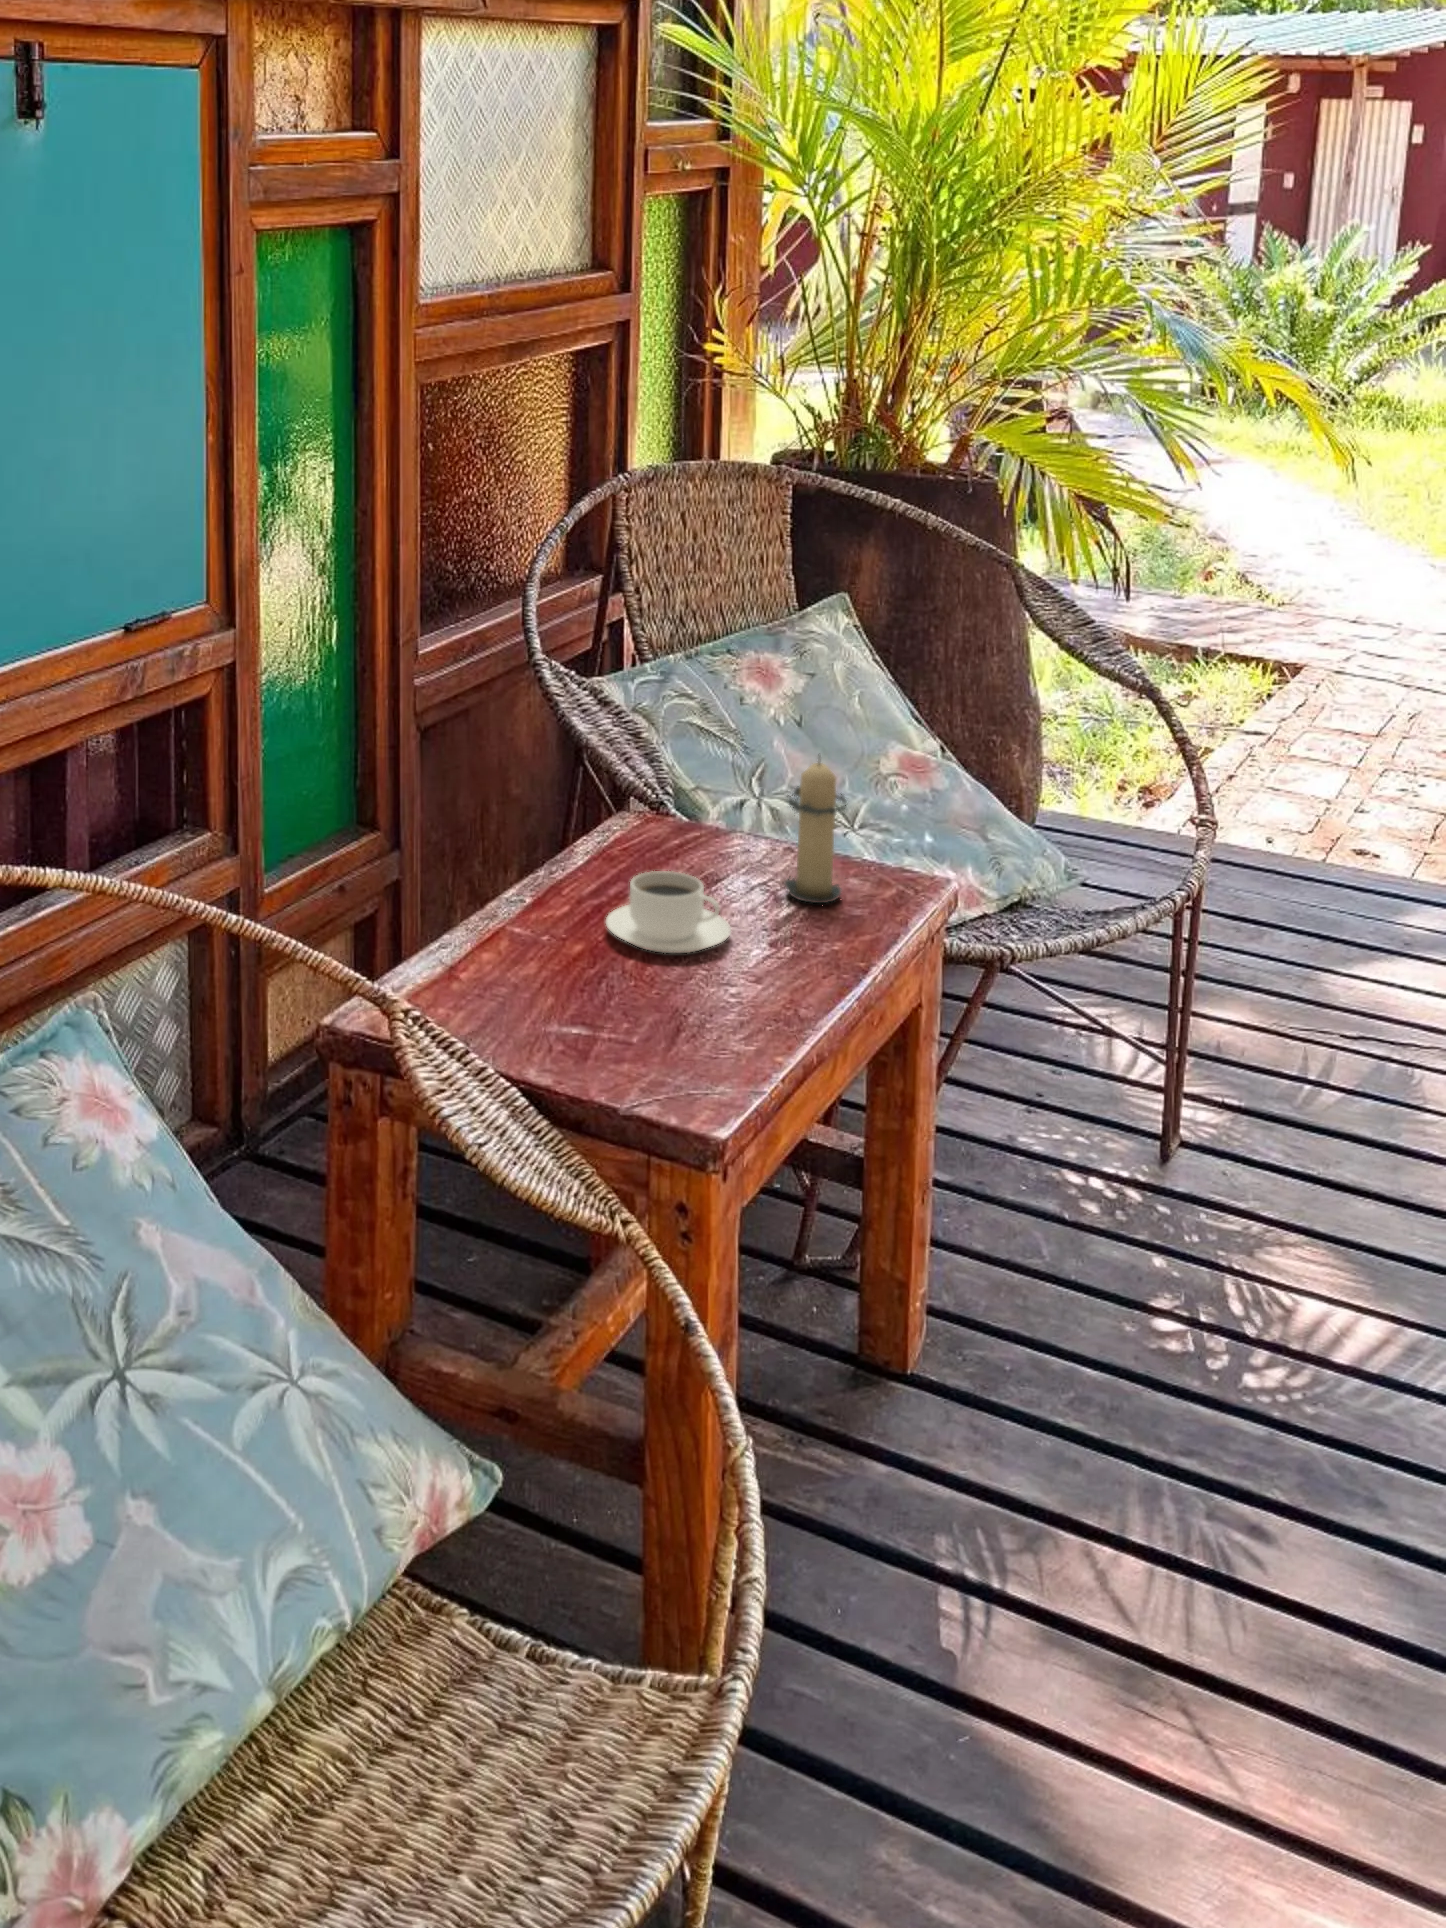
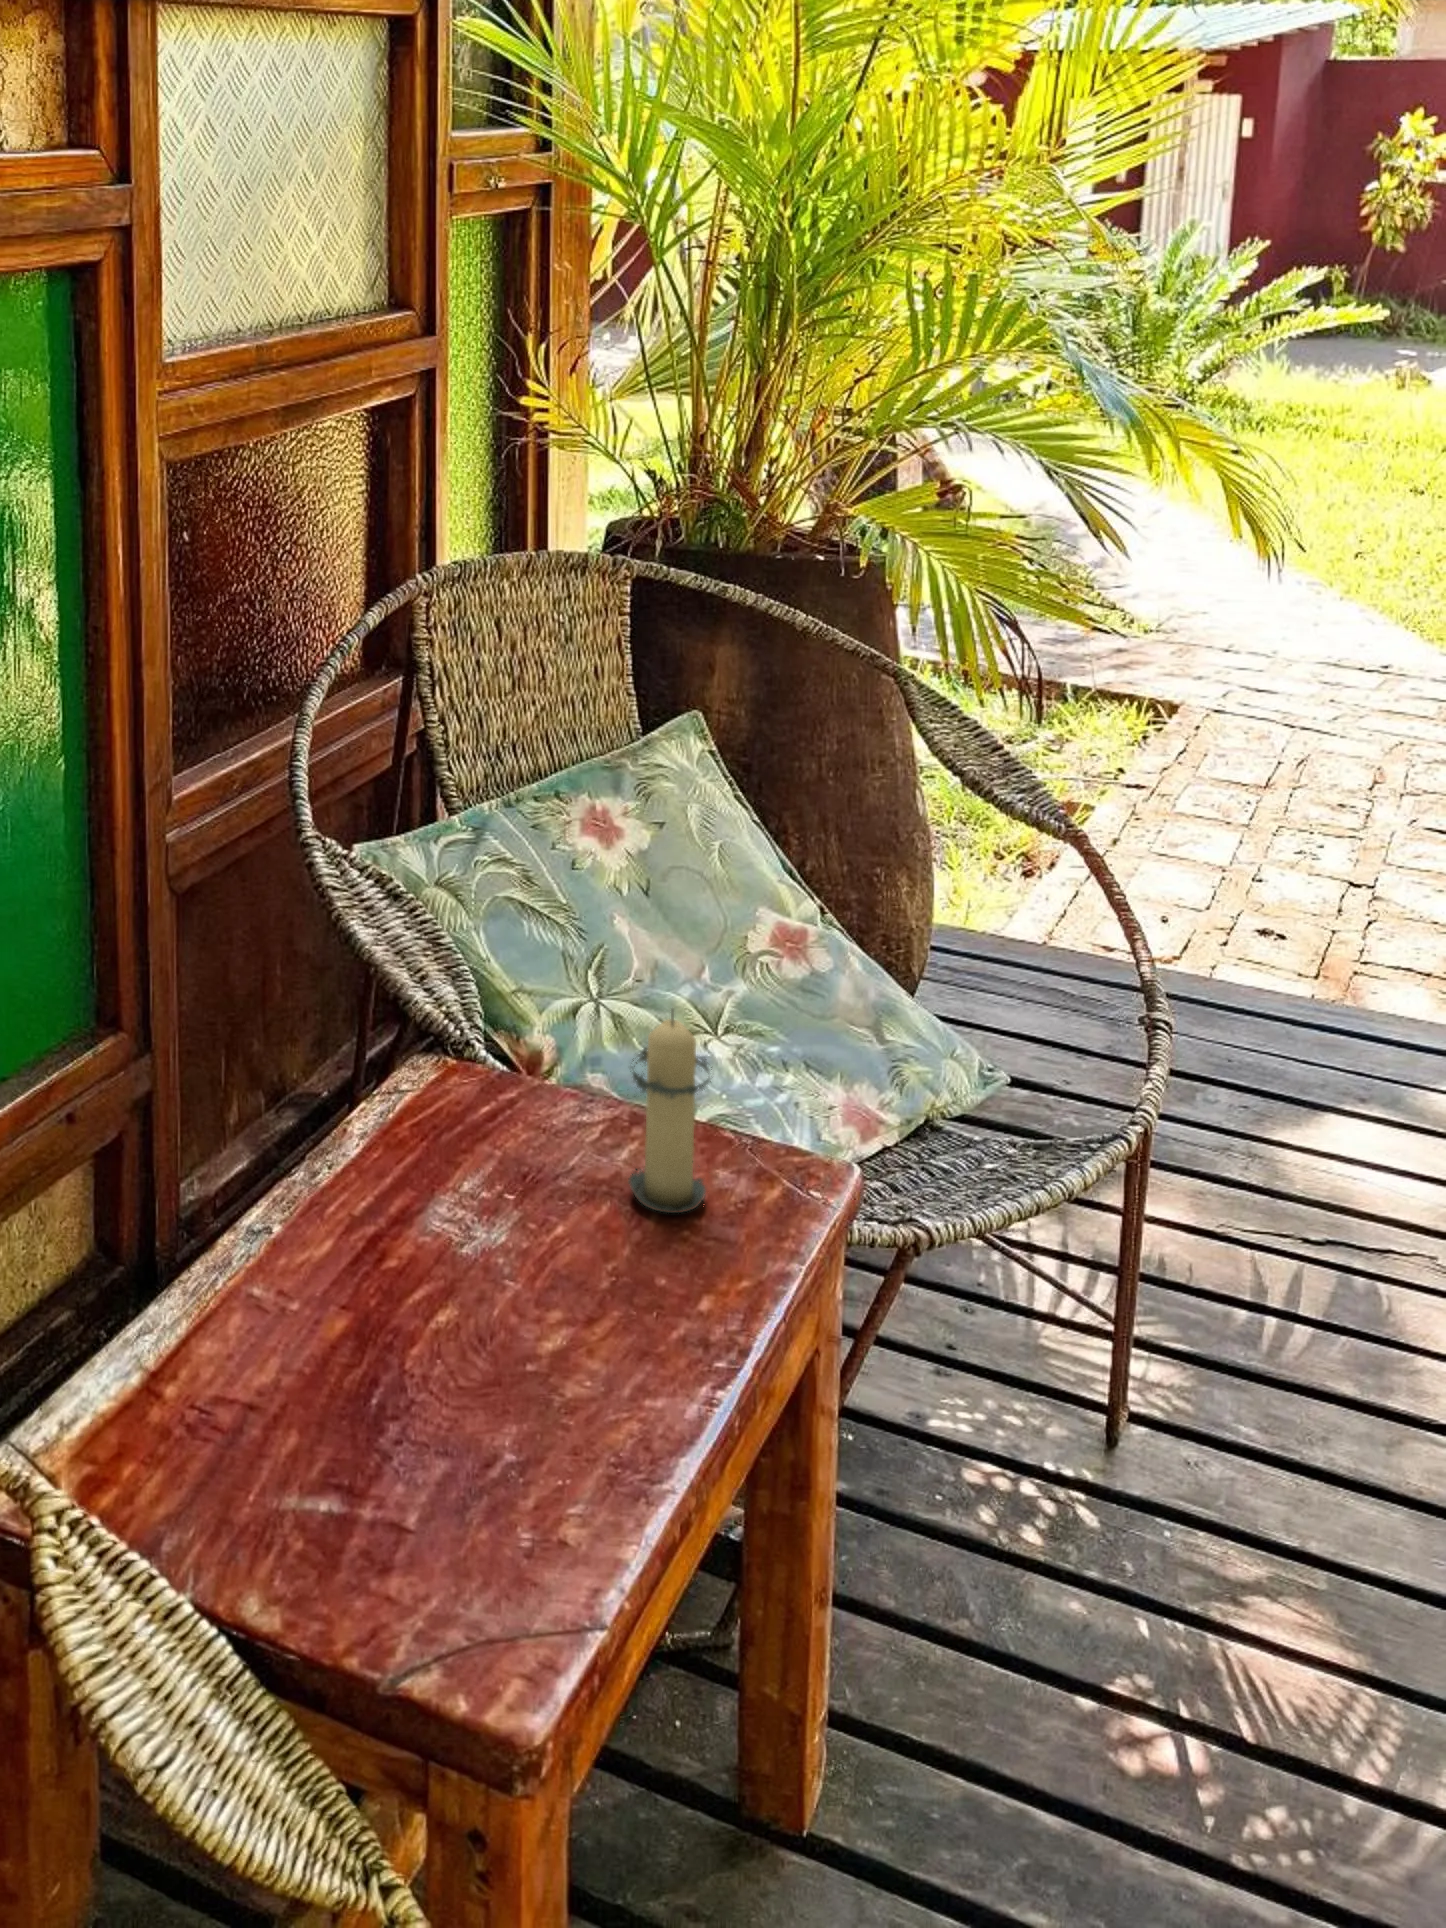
coffee cup: present [606,871,731,953] -> none [383,1187,556,1321]

